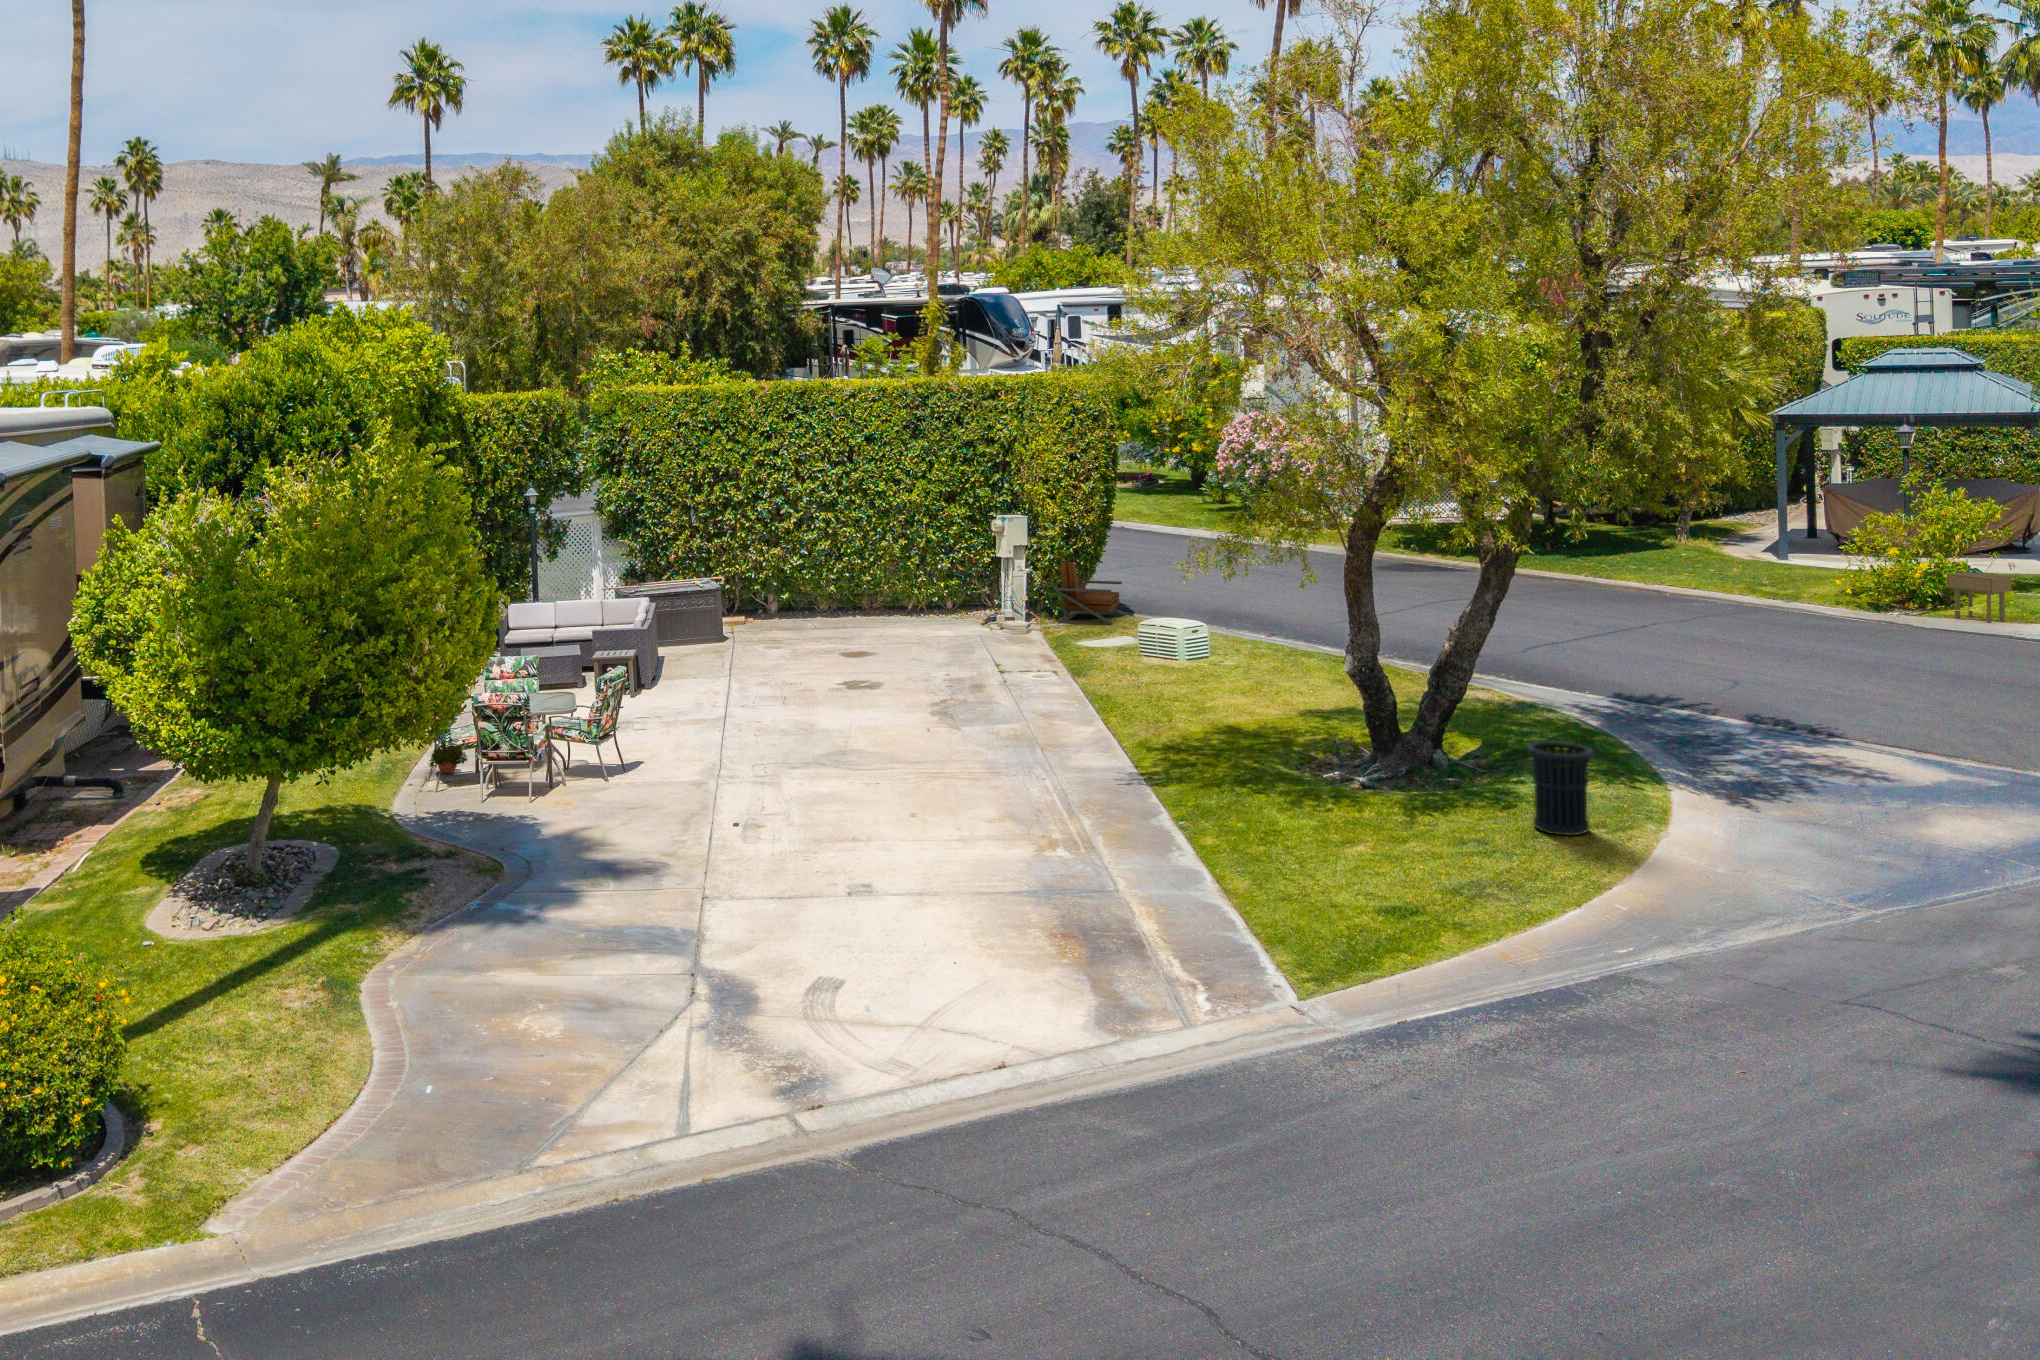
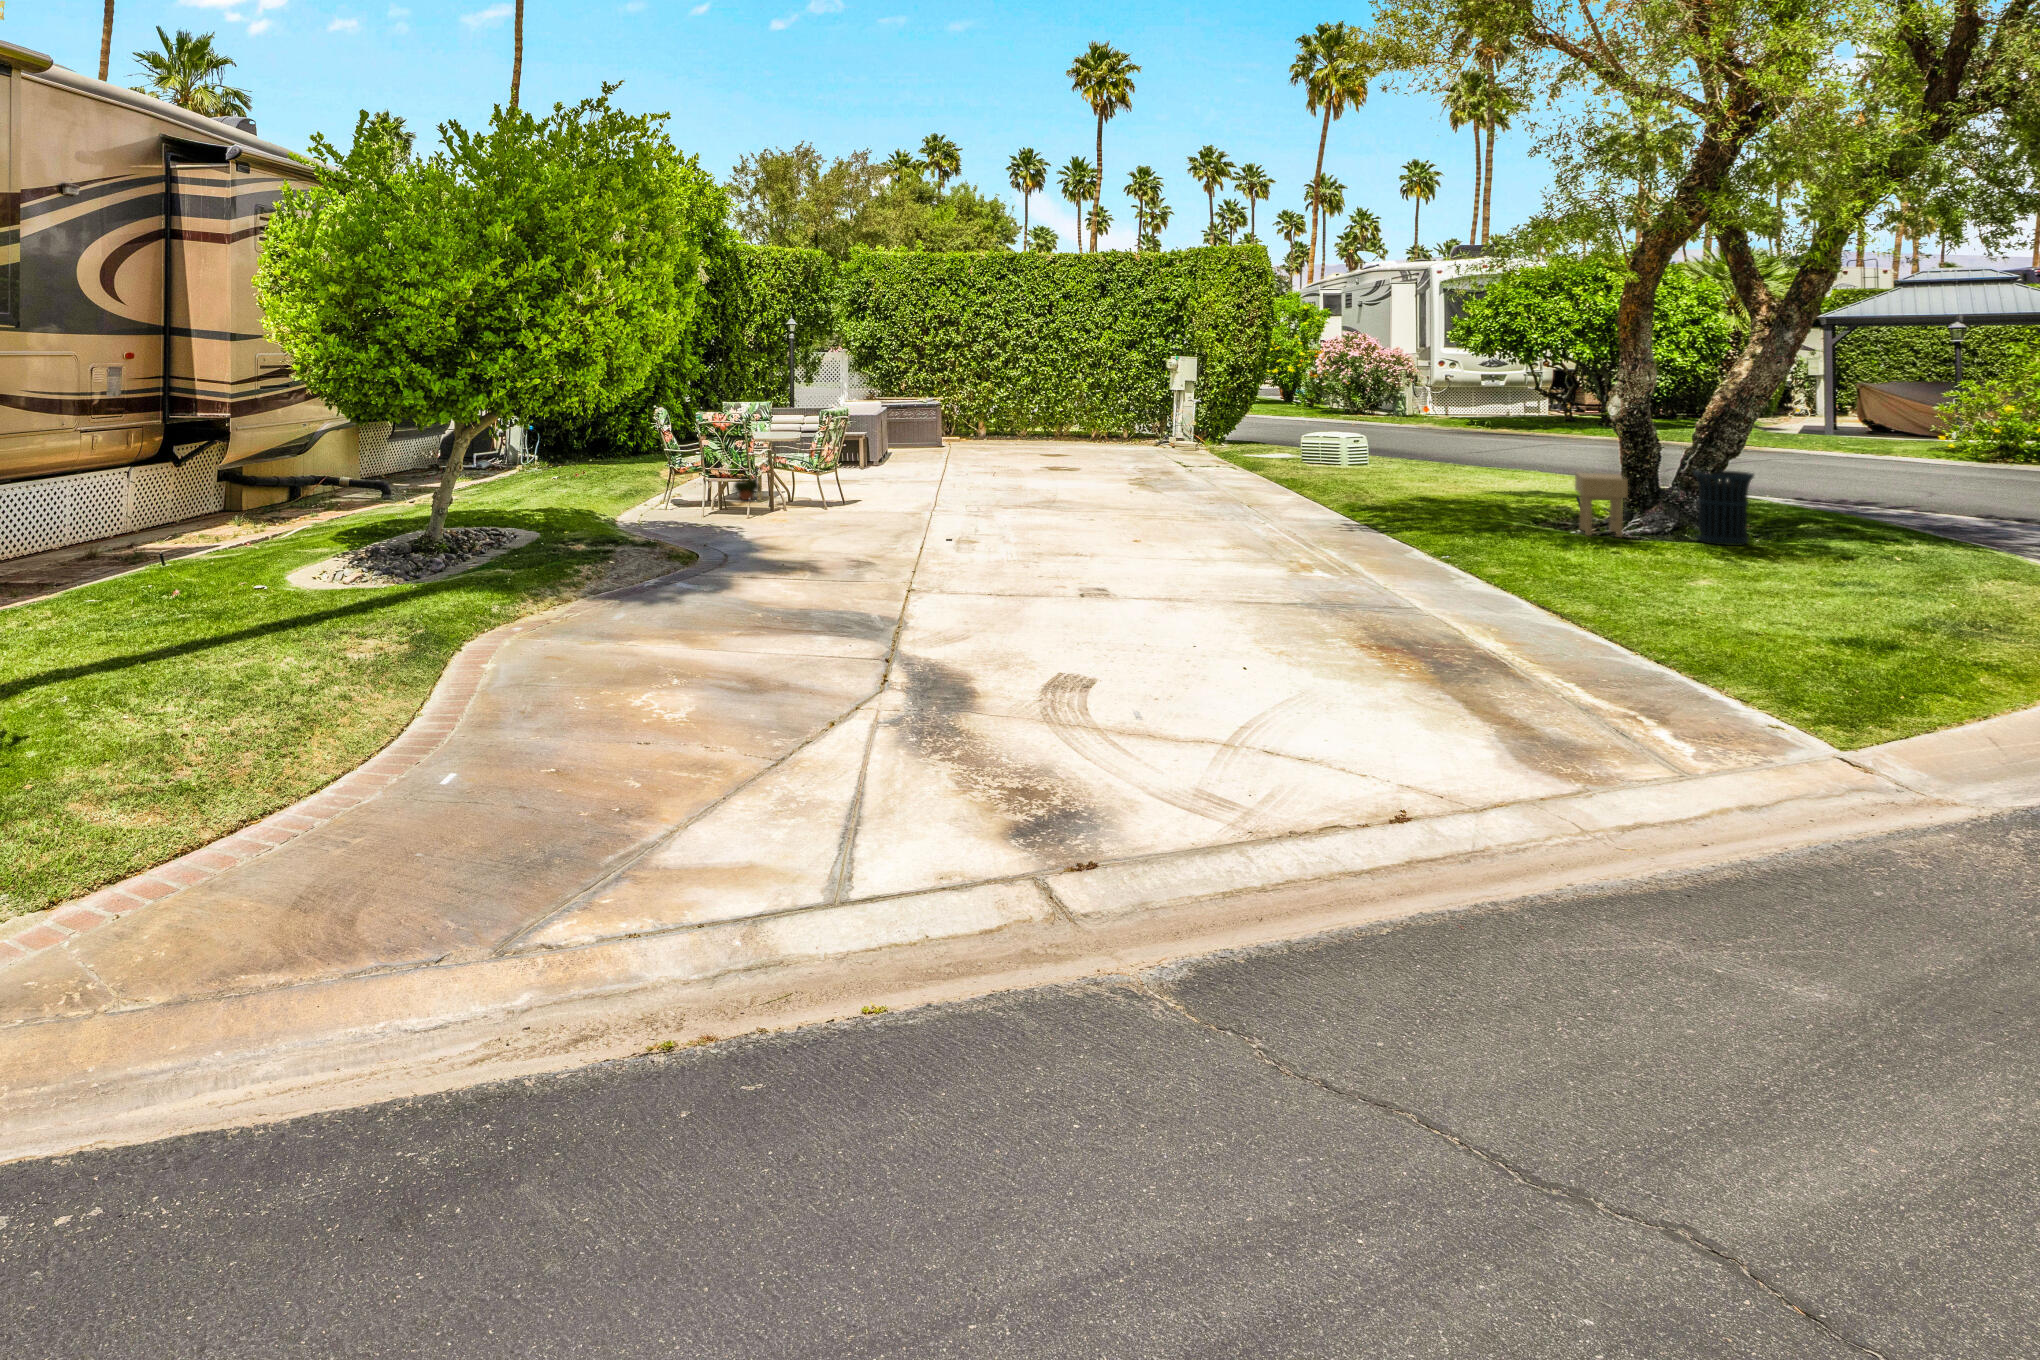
lounge chair: present [1055,562,1123,625] -> none [1218,395,1272,448]
side table: present [1947,572,2011,623] -> present [1575,473,1628,537]

